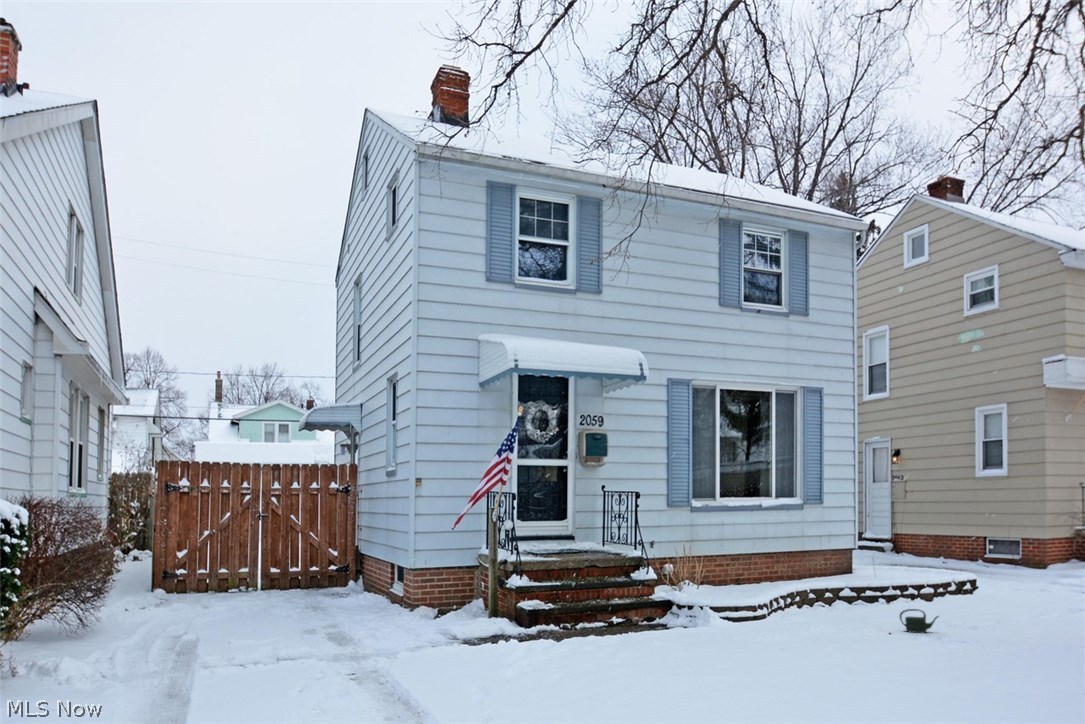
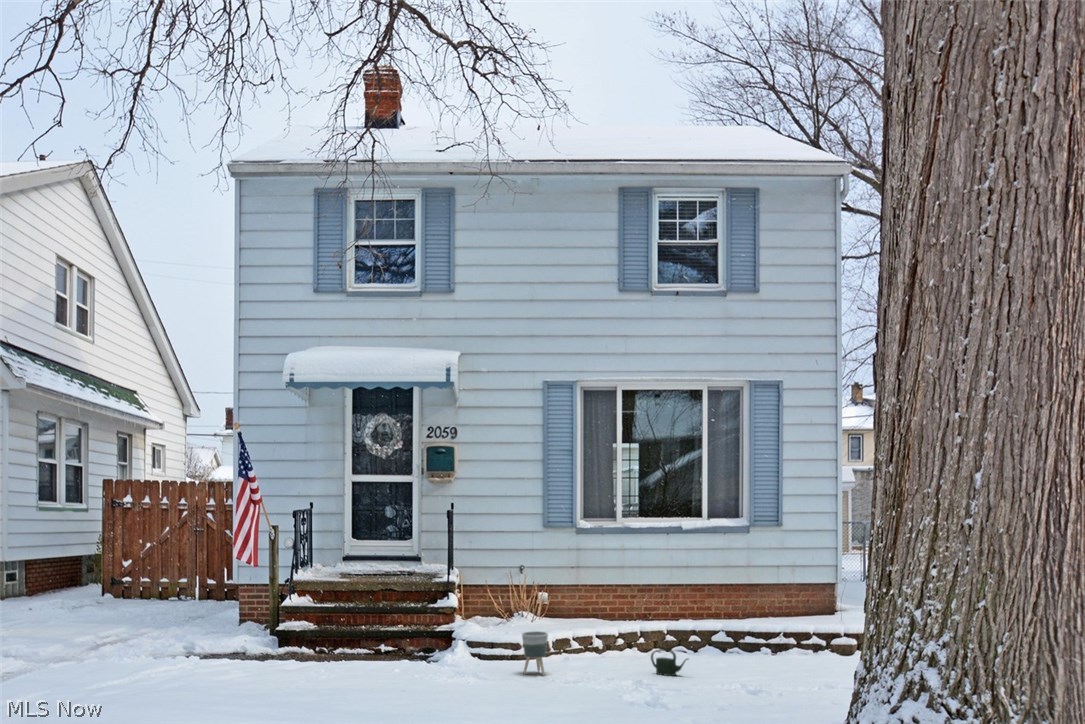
planter: none [821,600,850,644] -> present [522,631,548,675]

